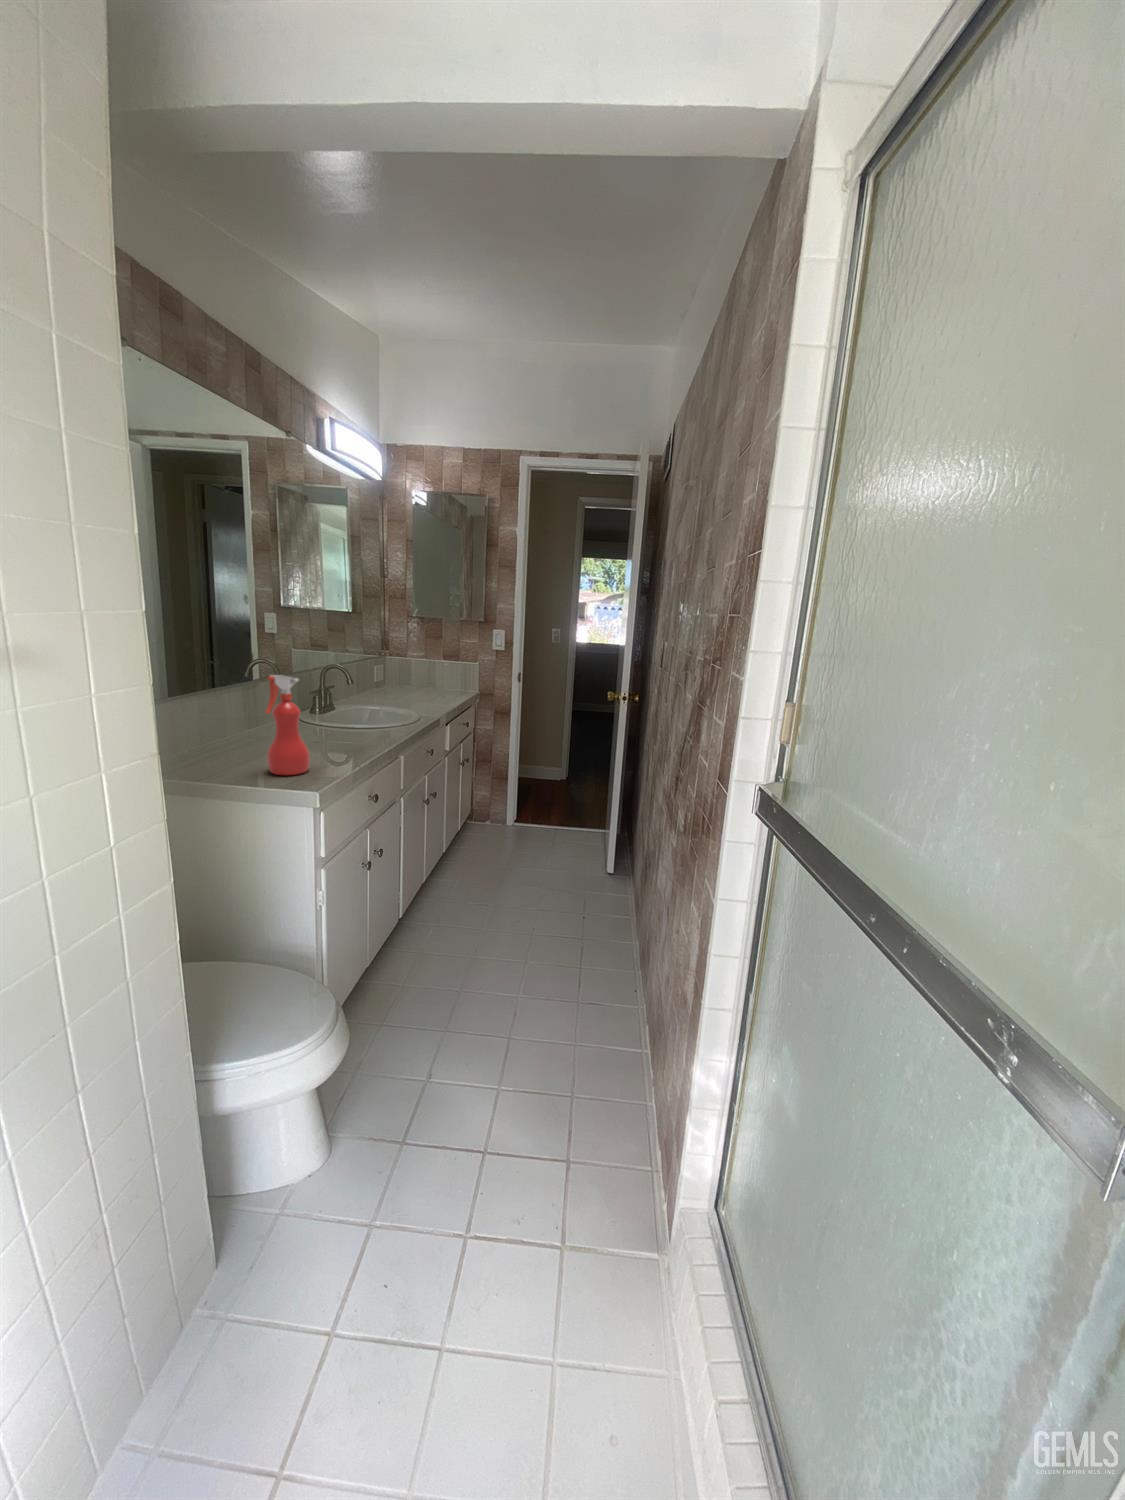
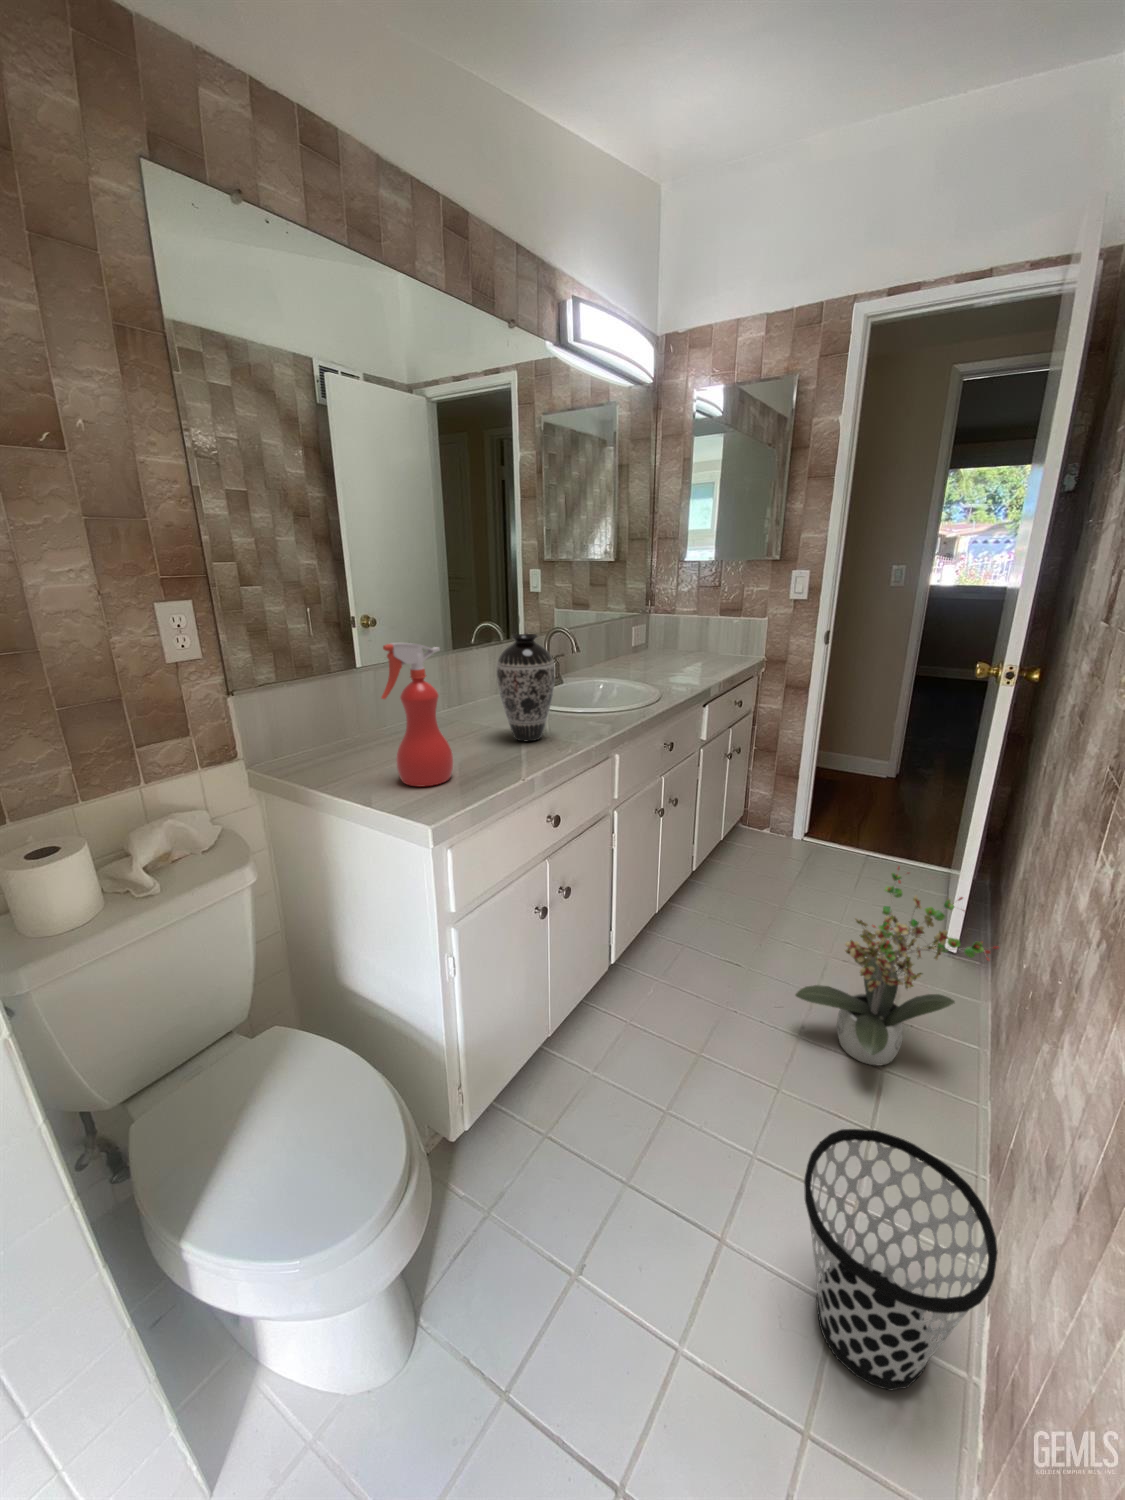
decorative vase: none [318,670,363,747] -> present [496,634,555,741]
potted plant: none [528,816,634,939] -> present [796,867,999,1065]
wastebasket: none [555,939,643,1065] -> present [804,1129,998,1390]

